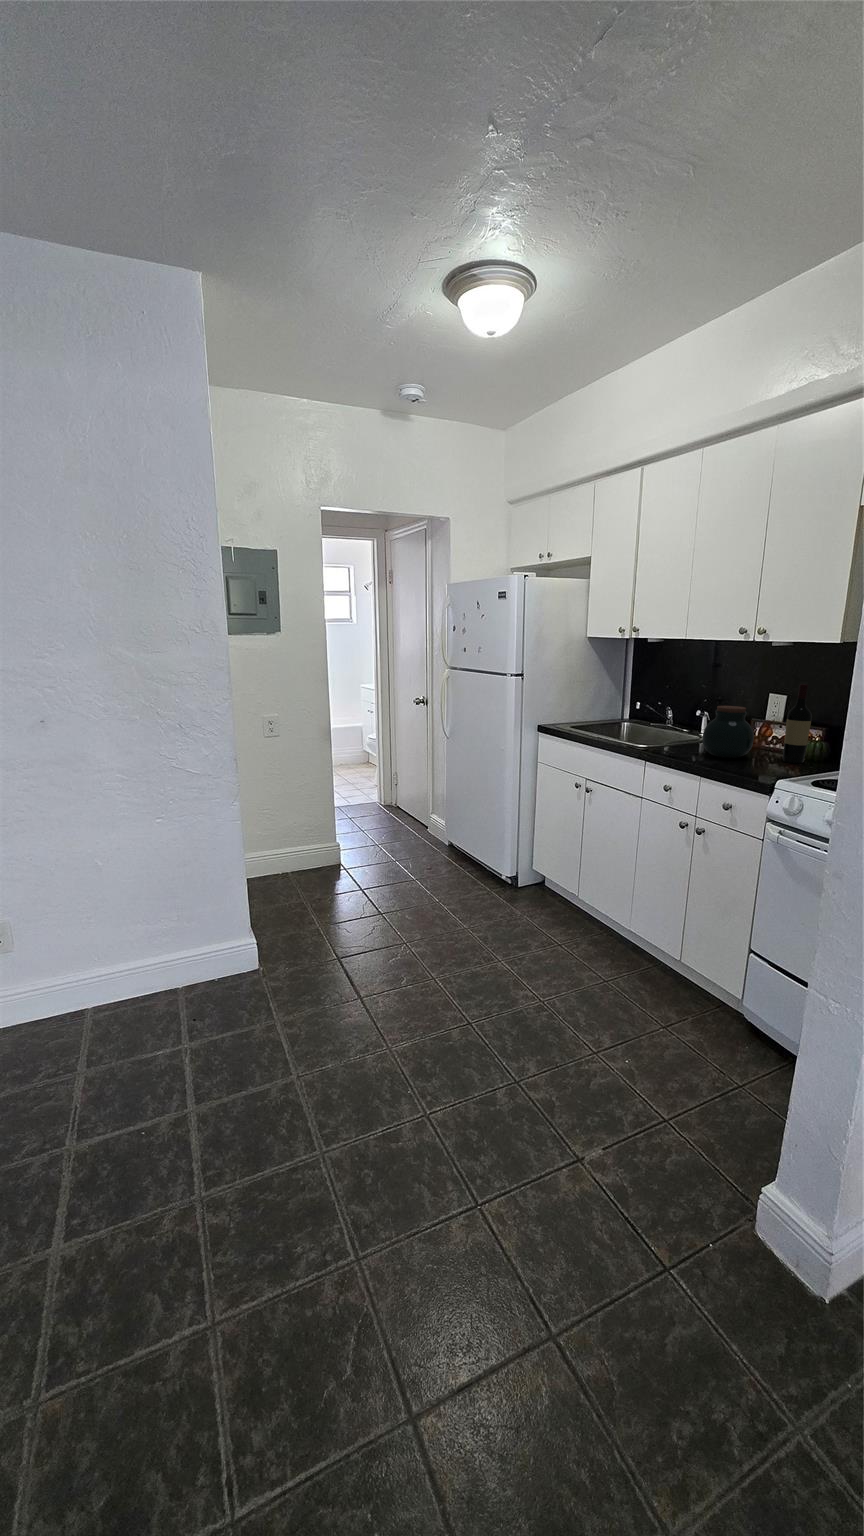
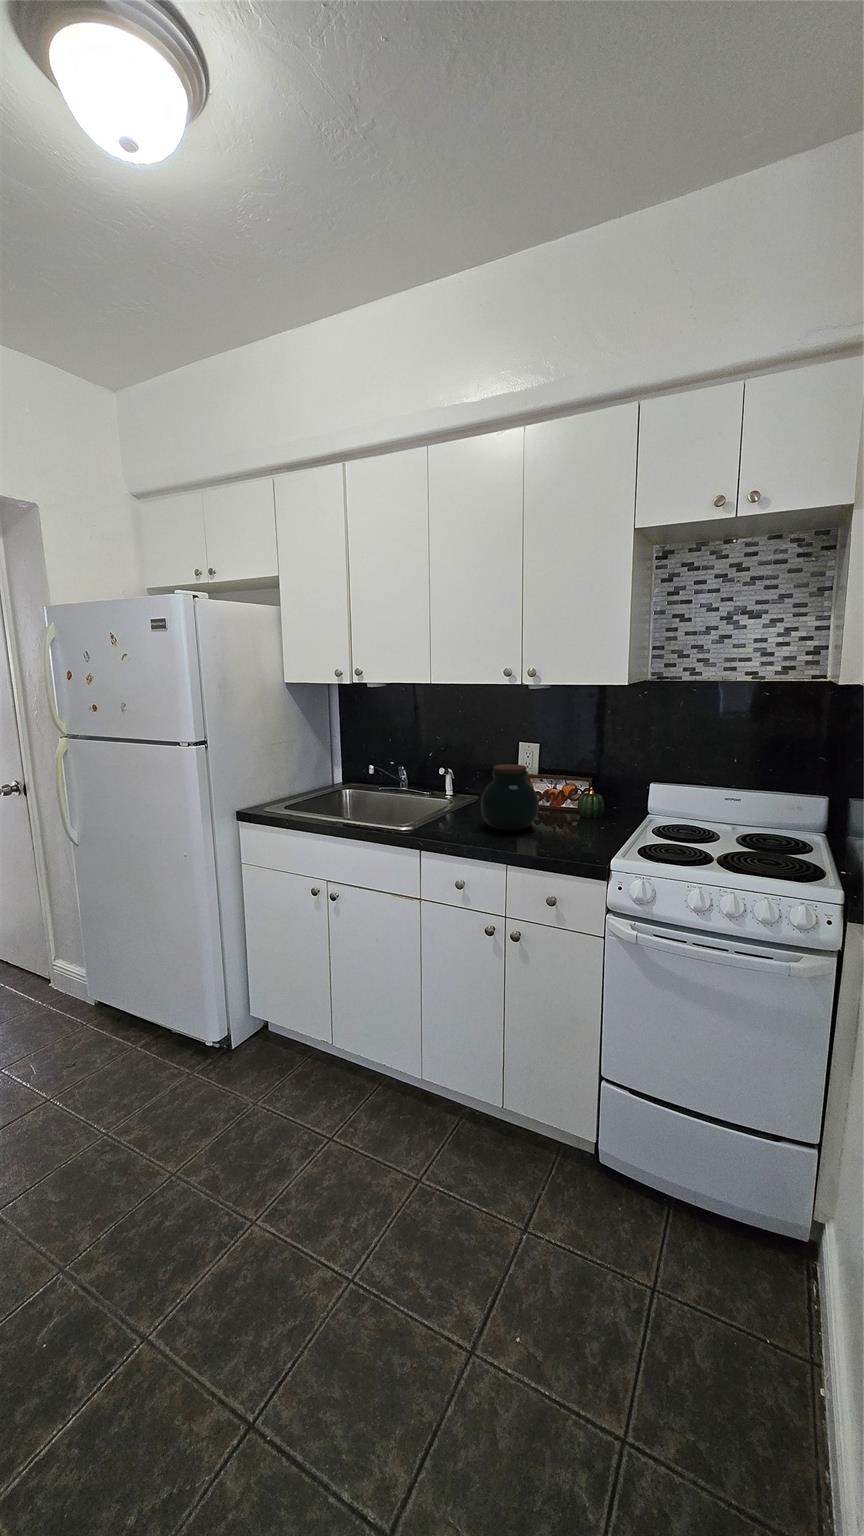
wine bottle: present [783,684,812,763] -> none [567,733,593,825]

